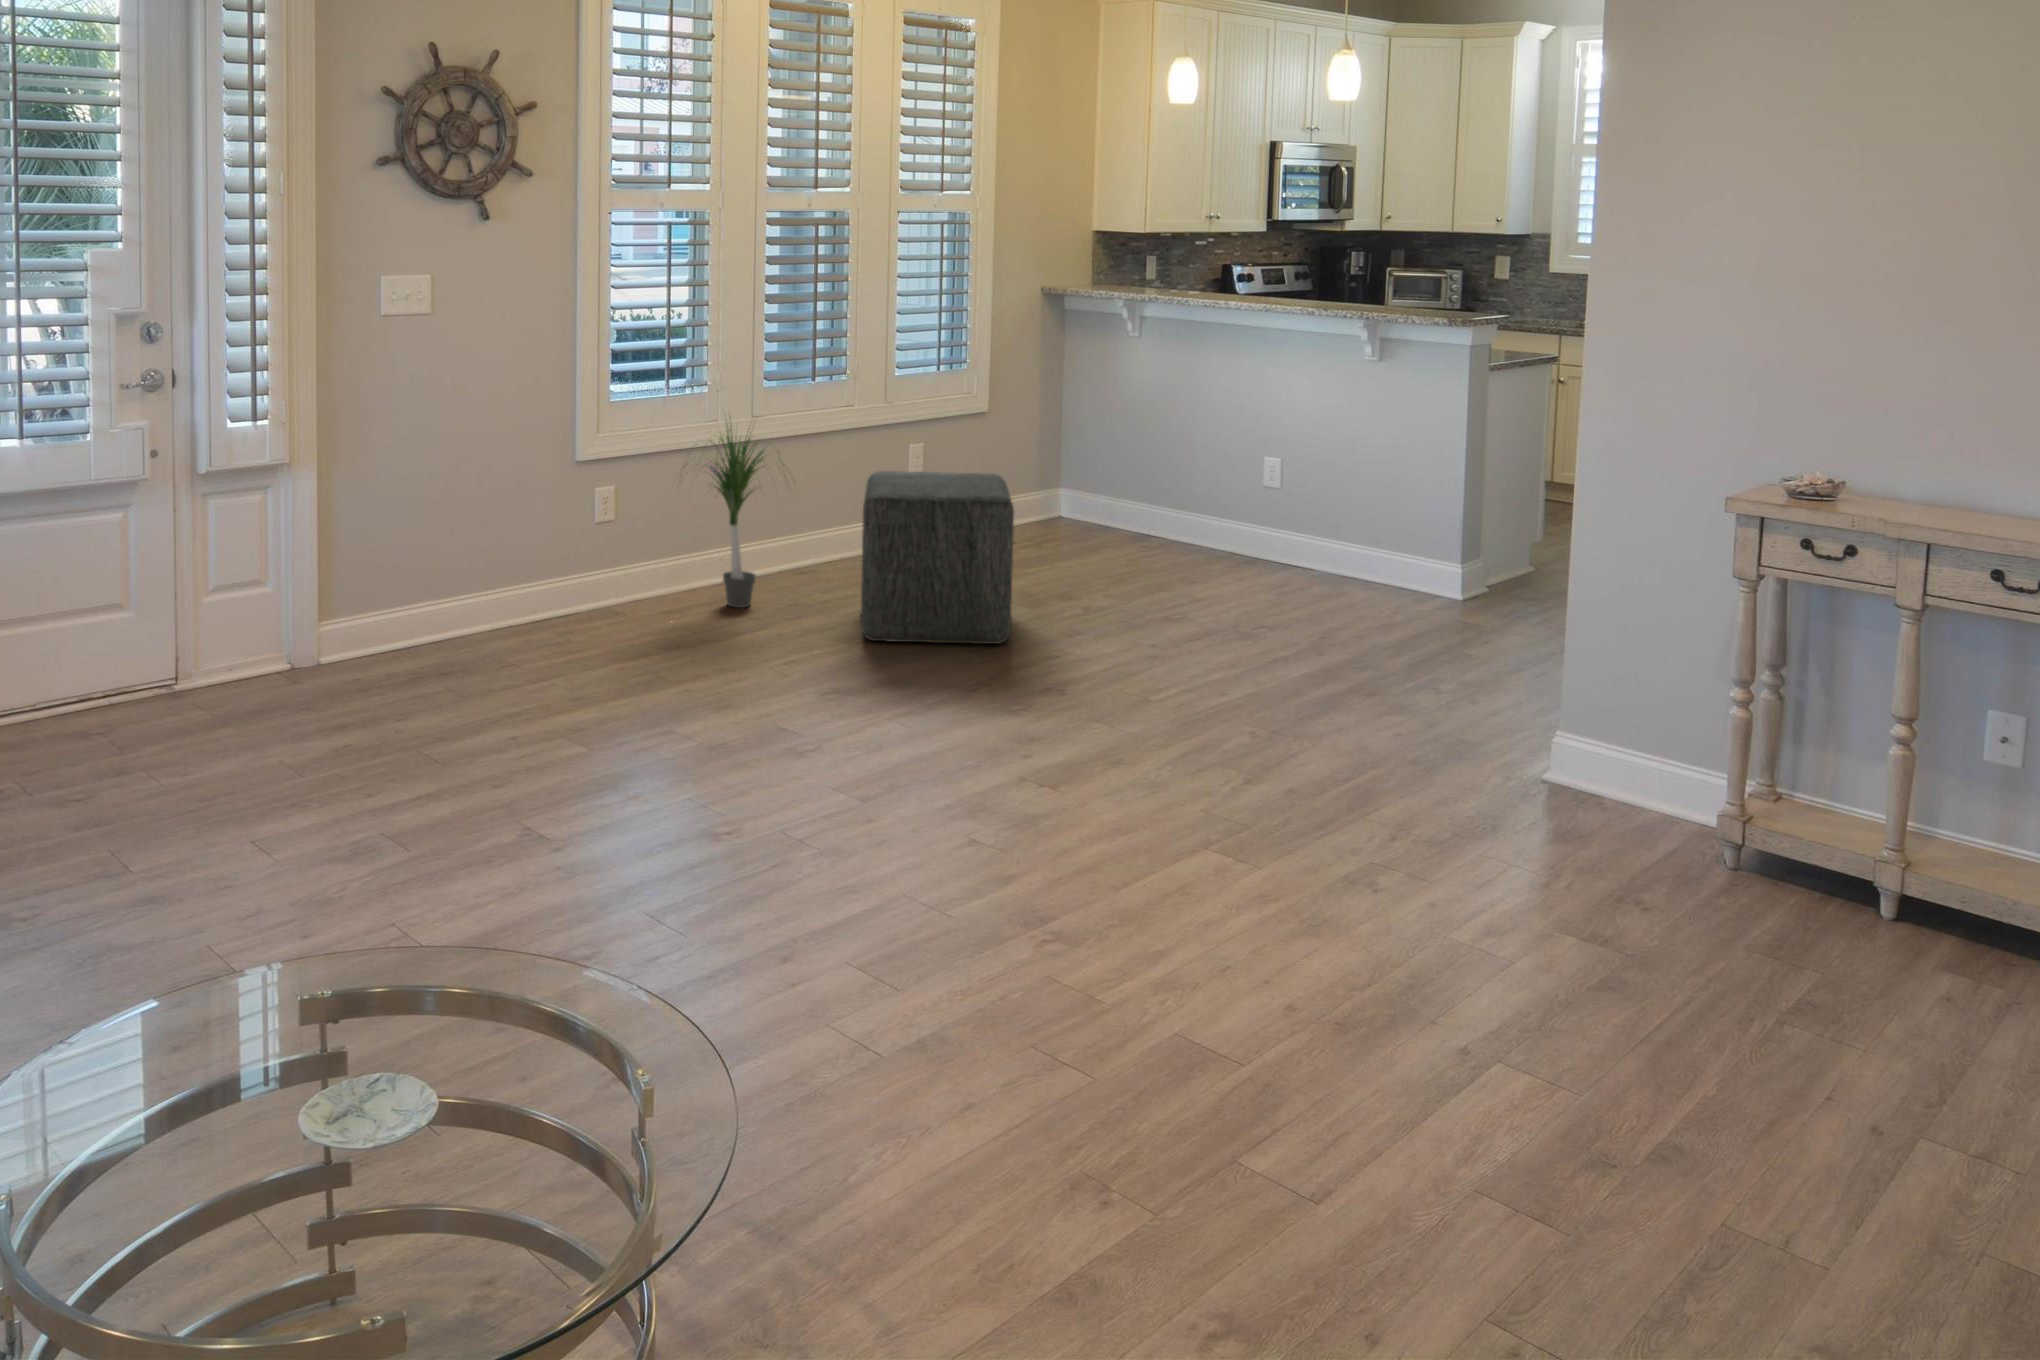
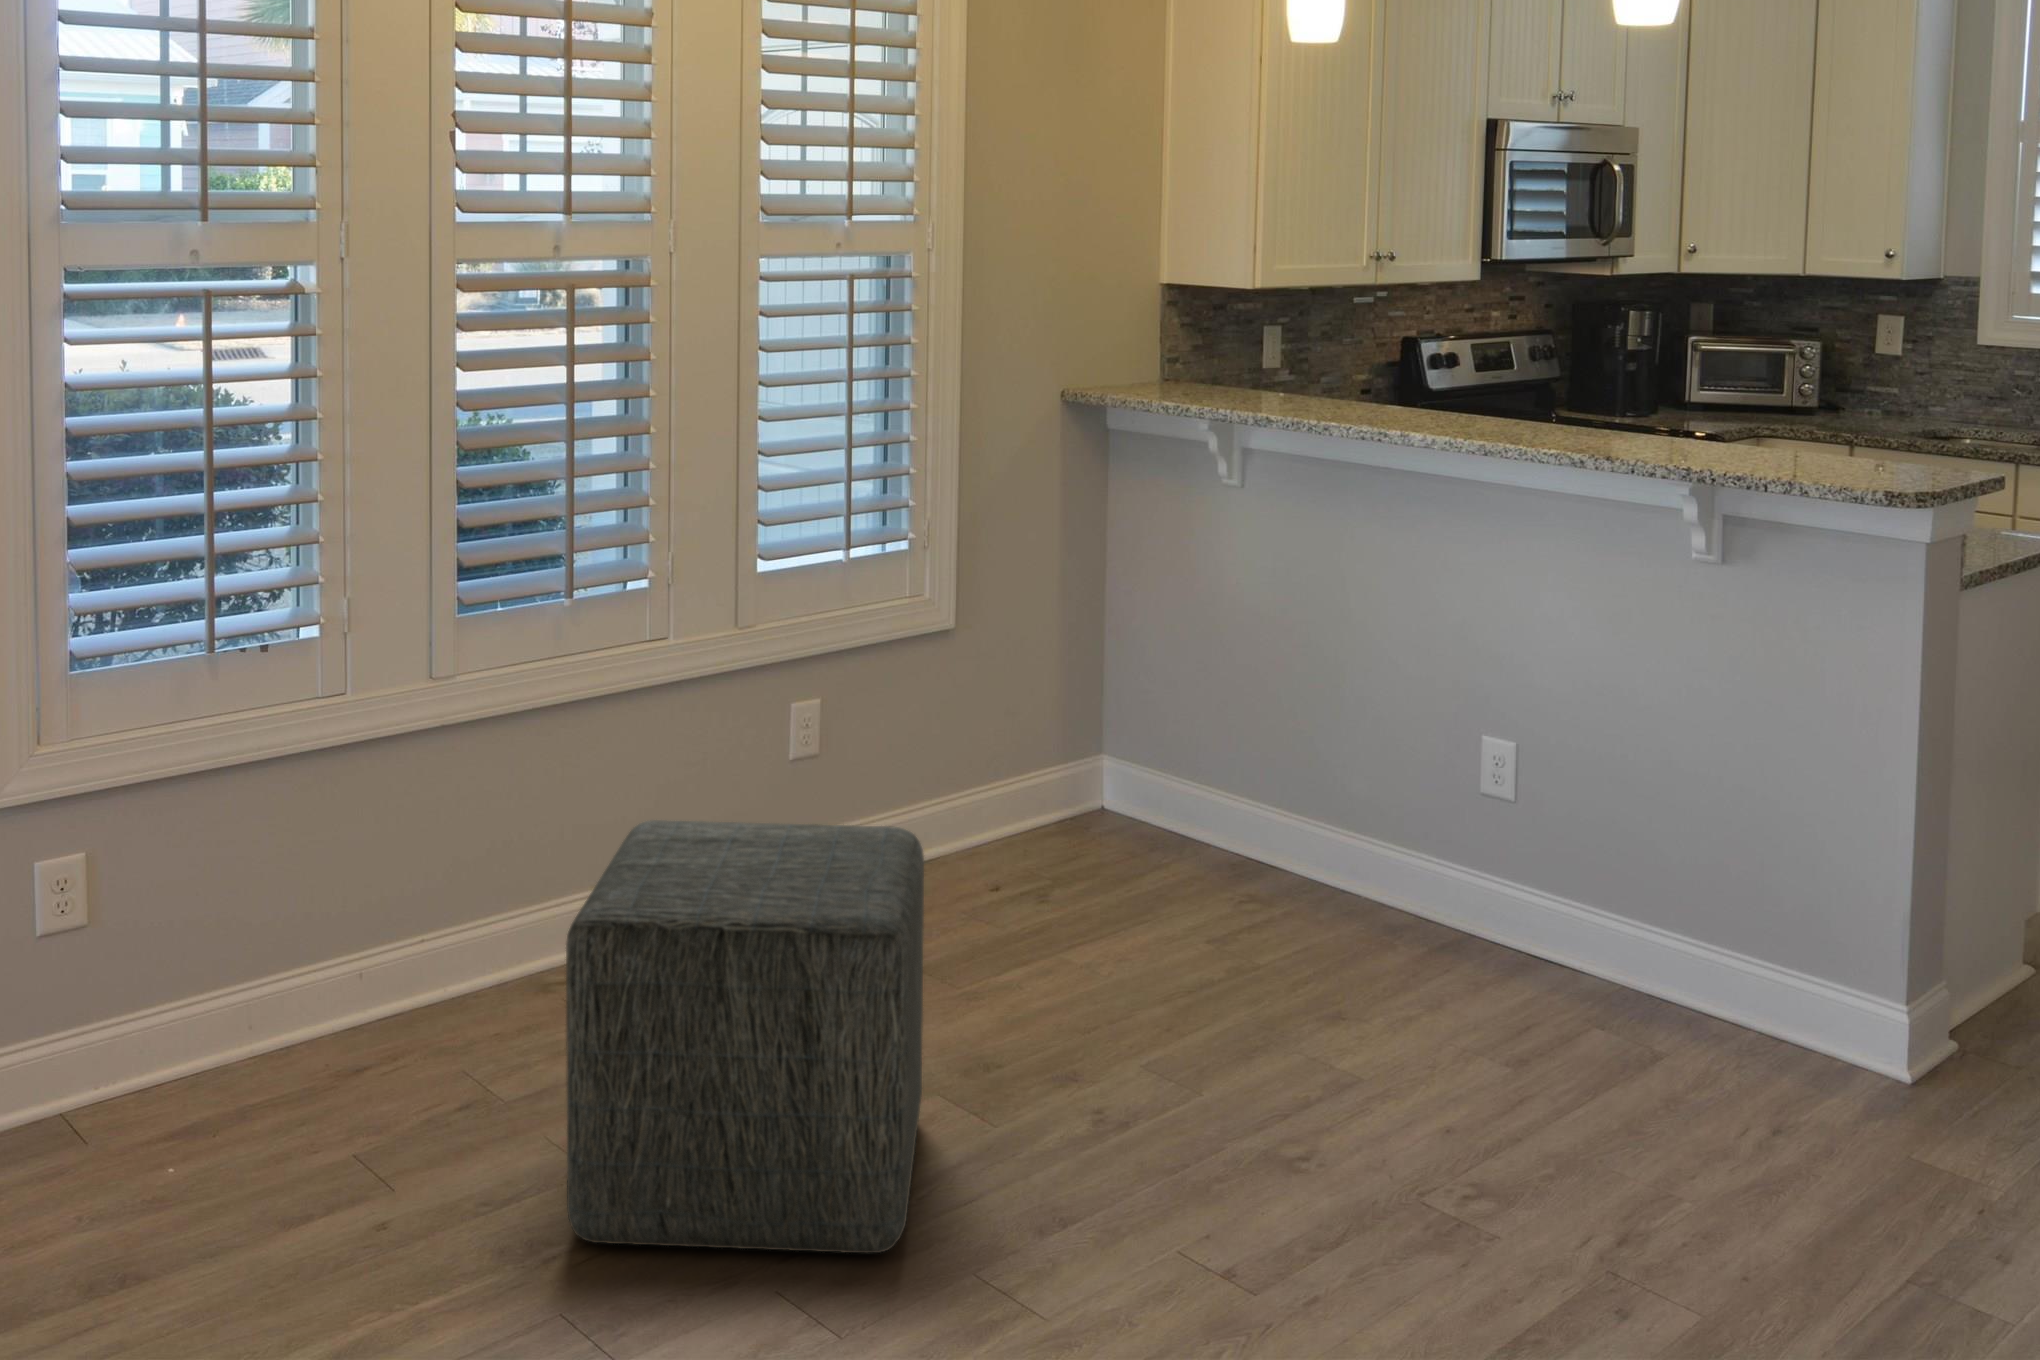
potted plant: present [684,431,789,608] -> none [203,678,489,1112]

